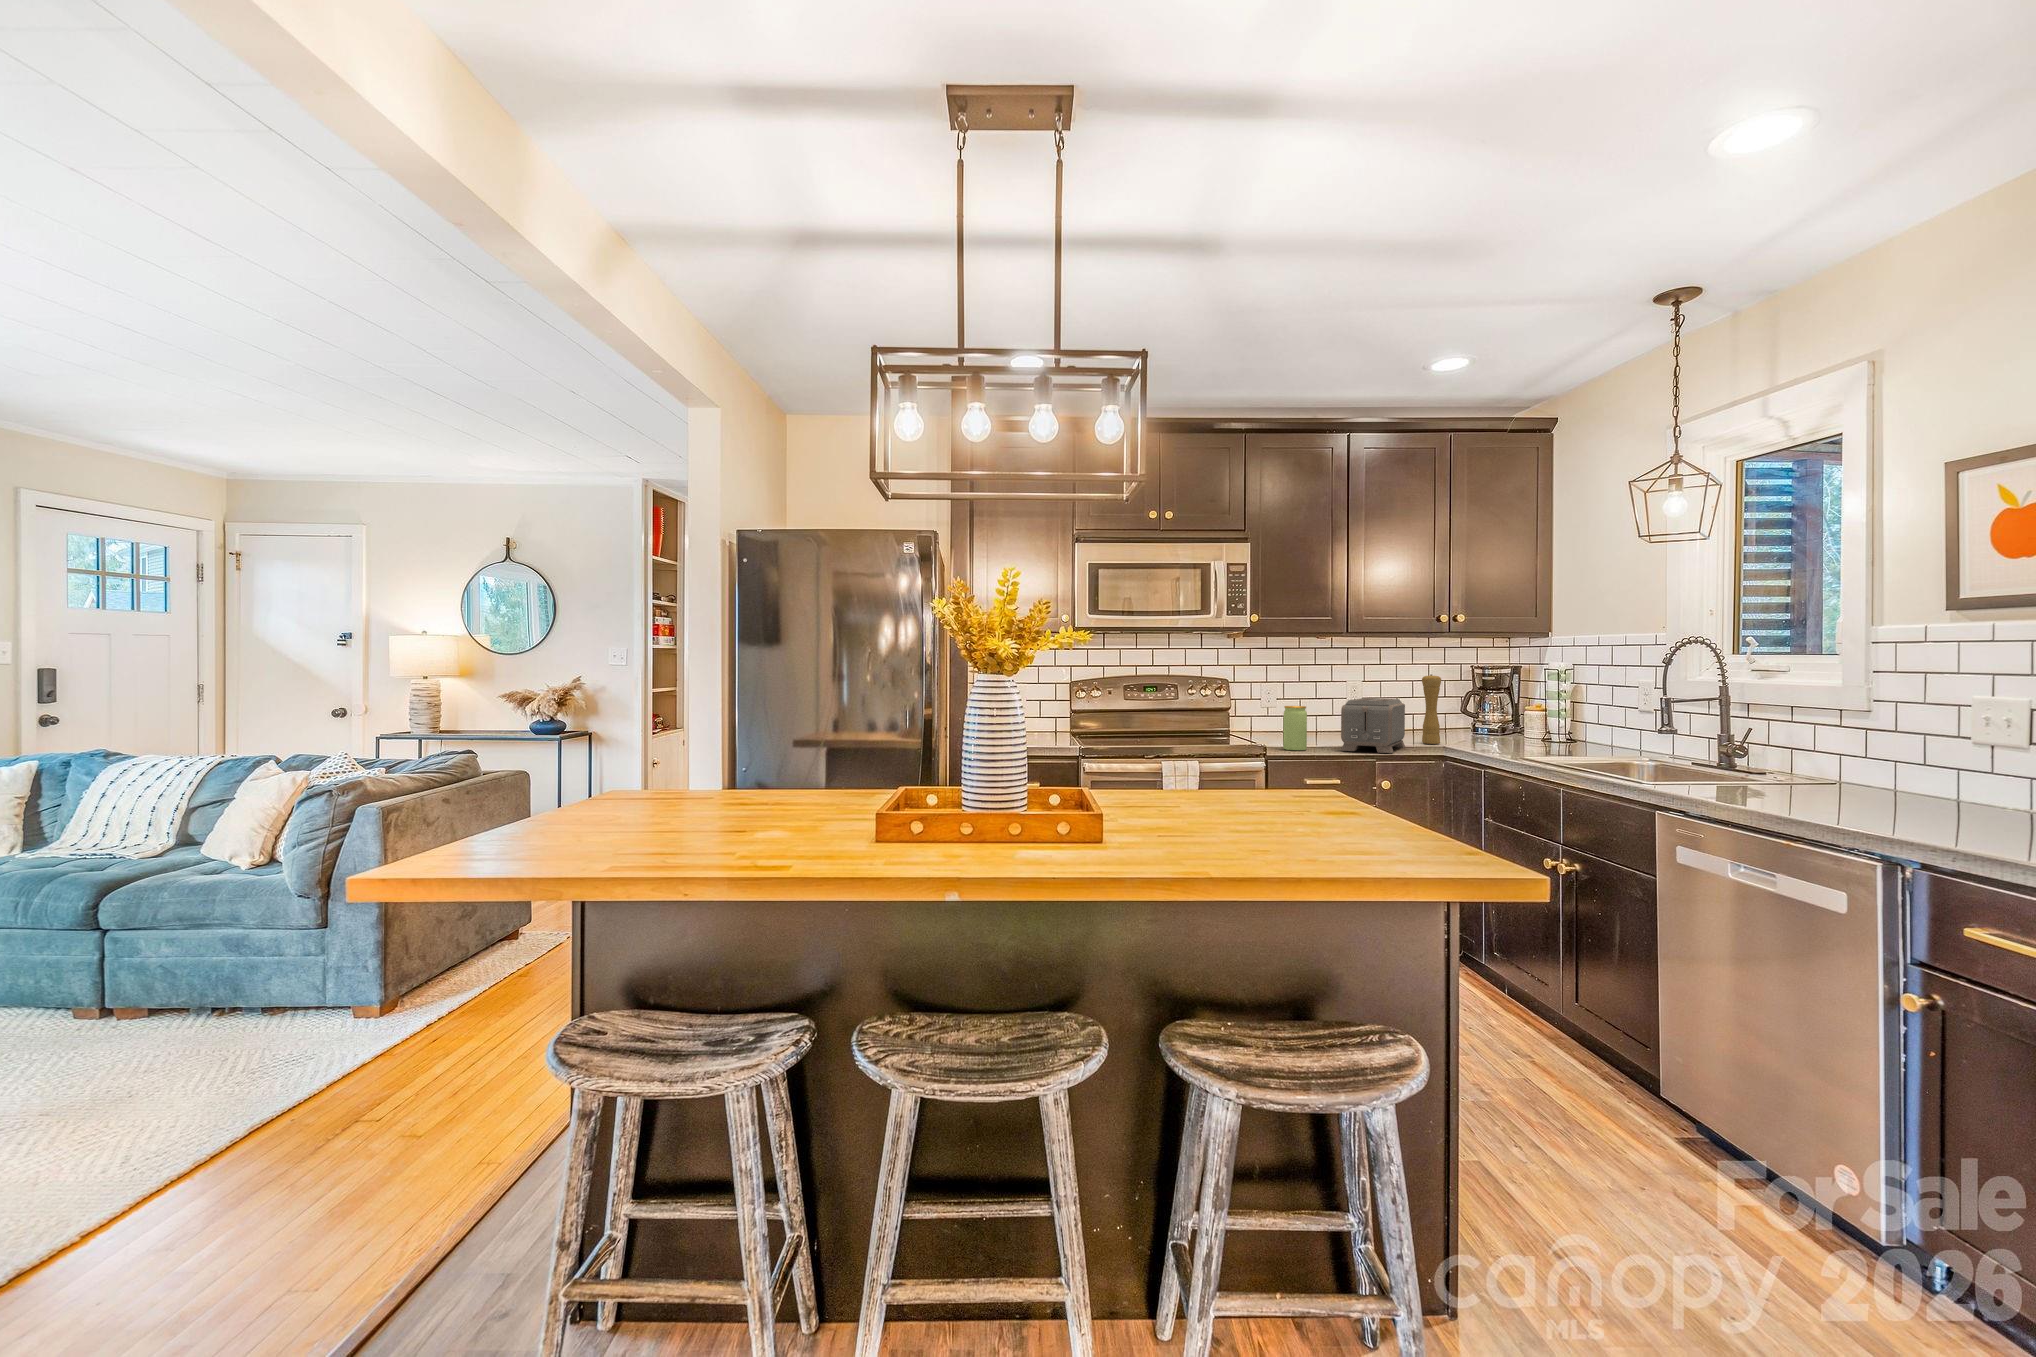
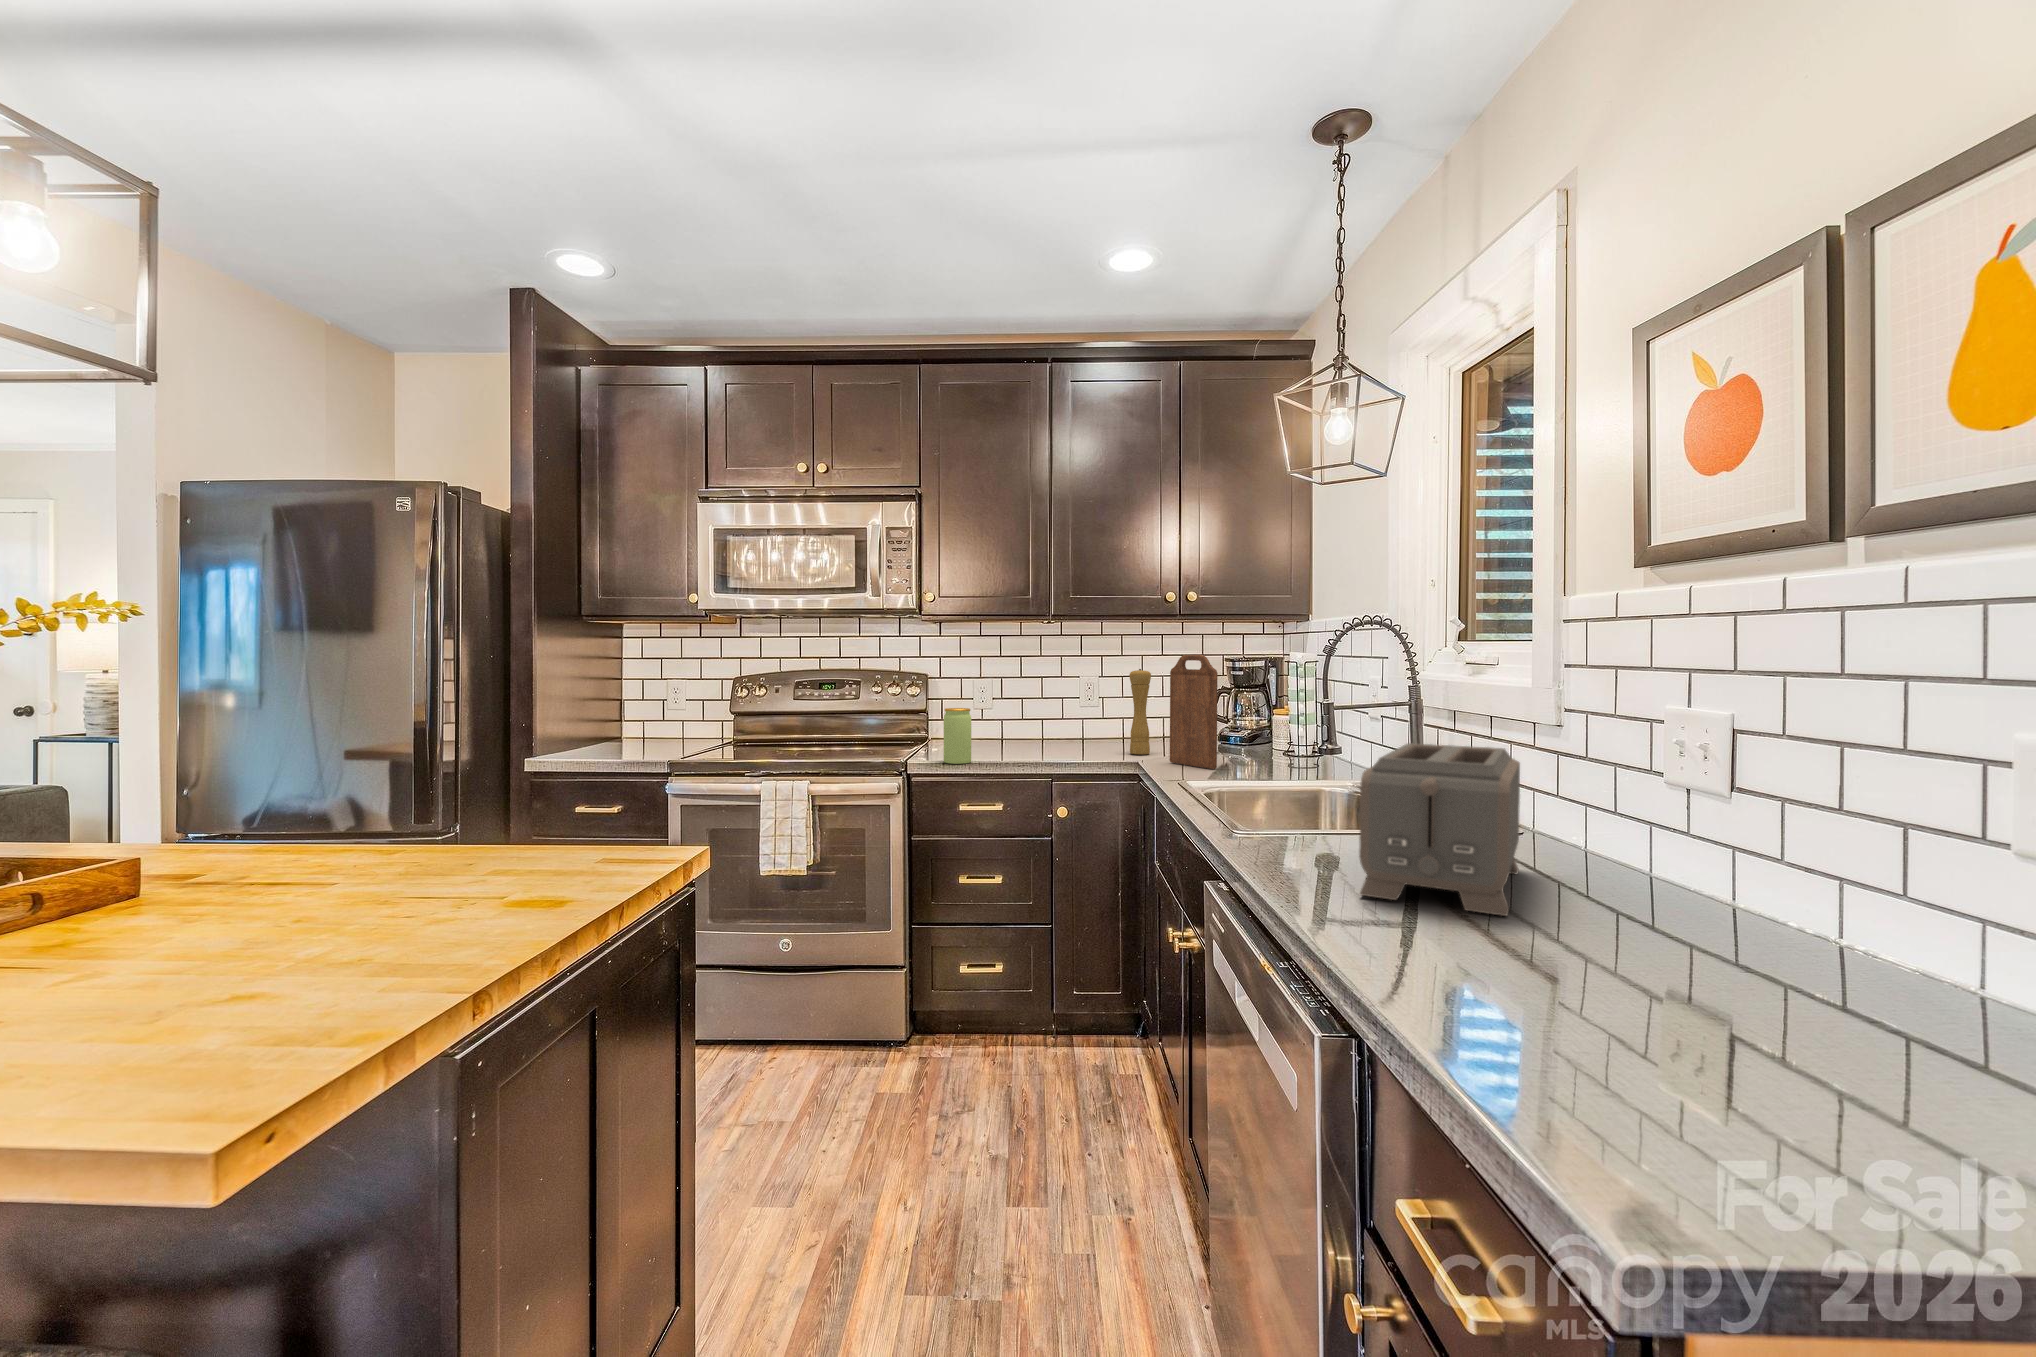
cutting board: none [1474,663,1526,753] -> present [1170,655,1218,769]
toaster: present [1341,698,1405,753] -> present [1359,743,1520,916]

